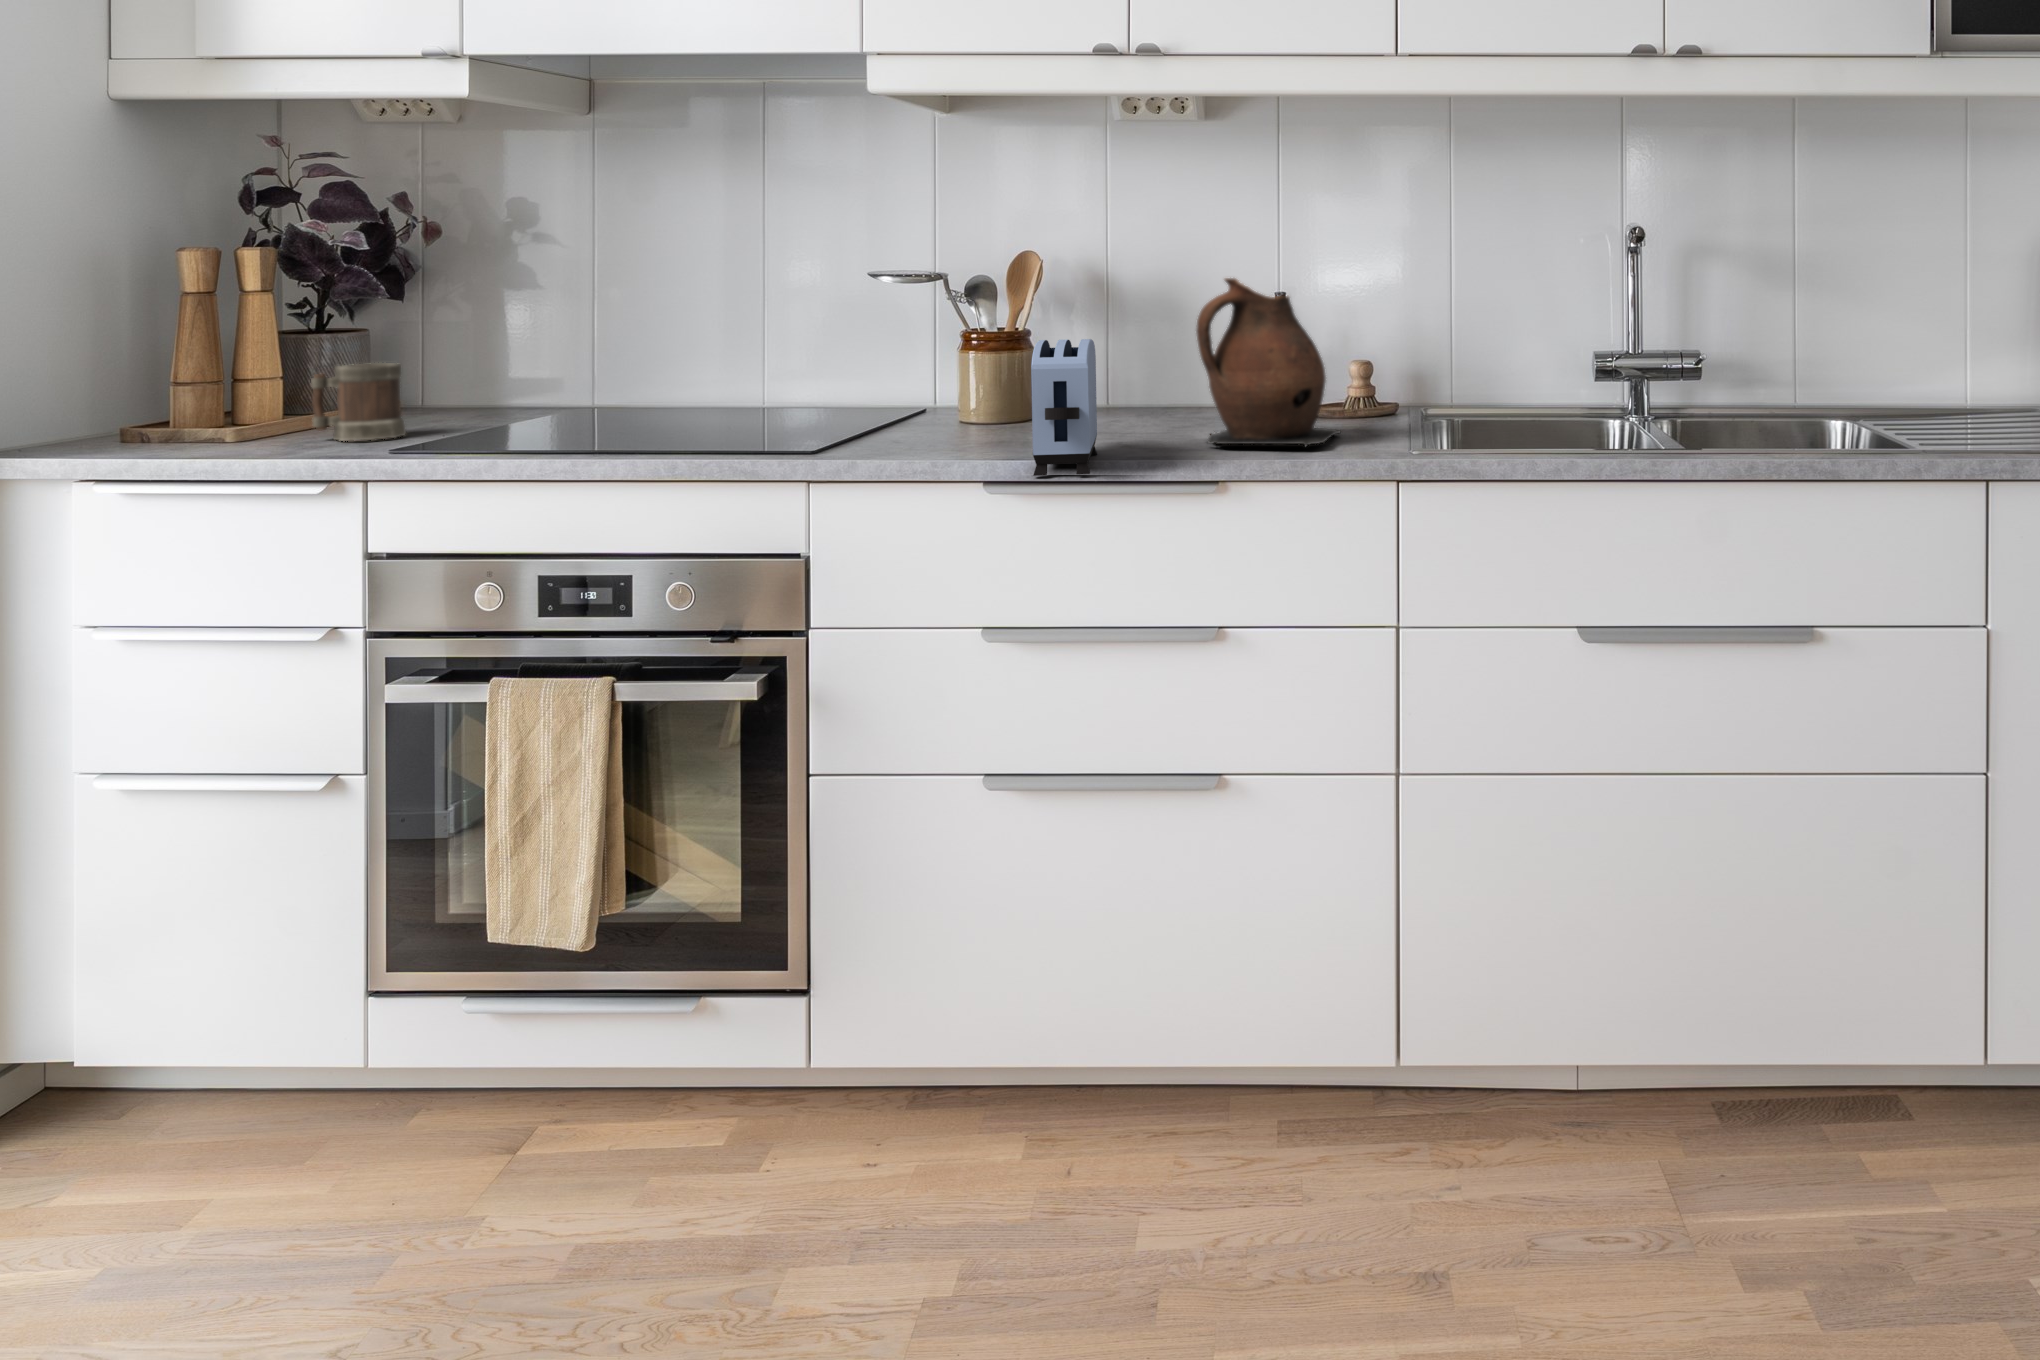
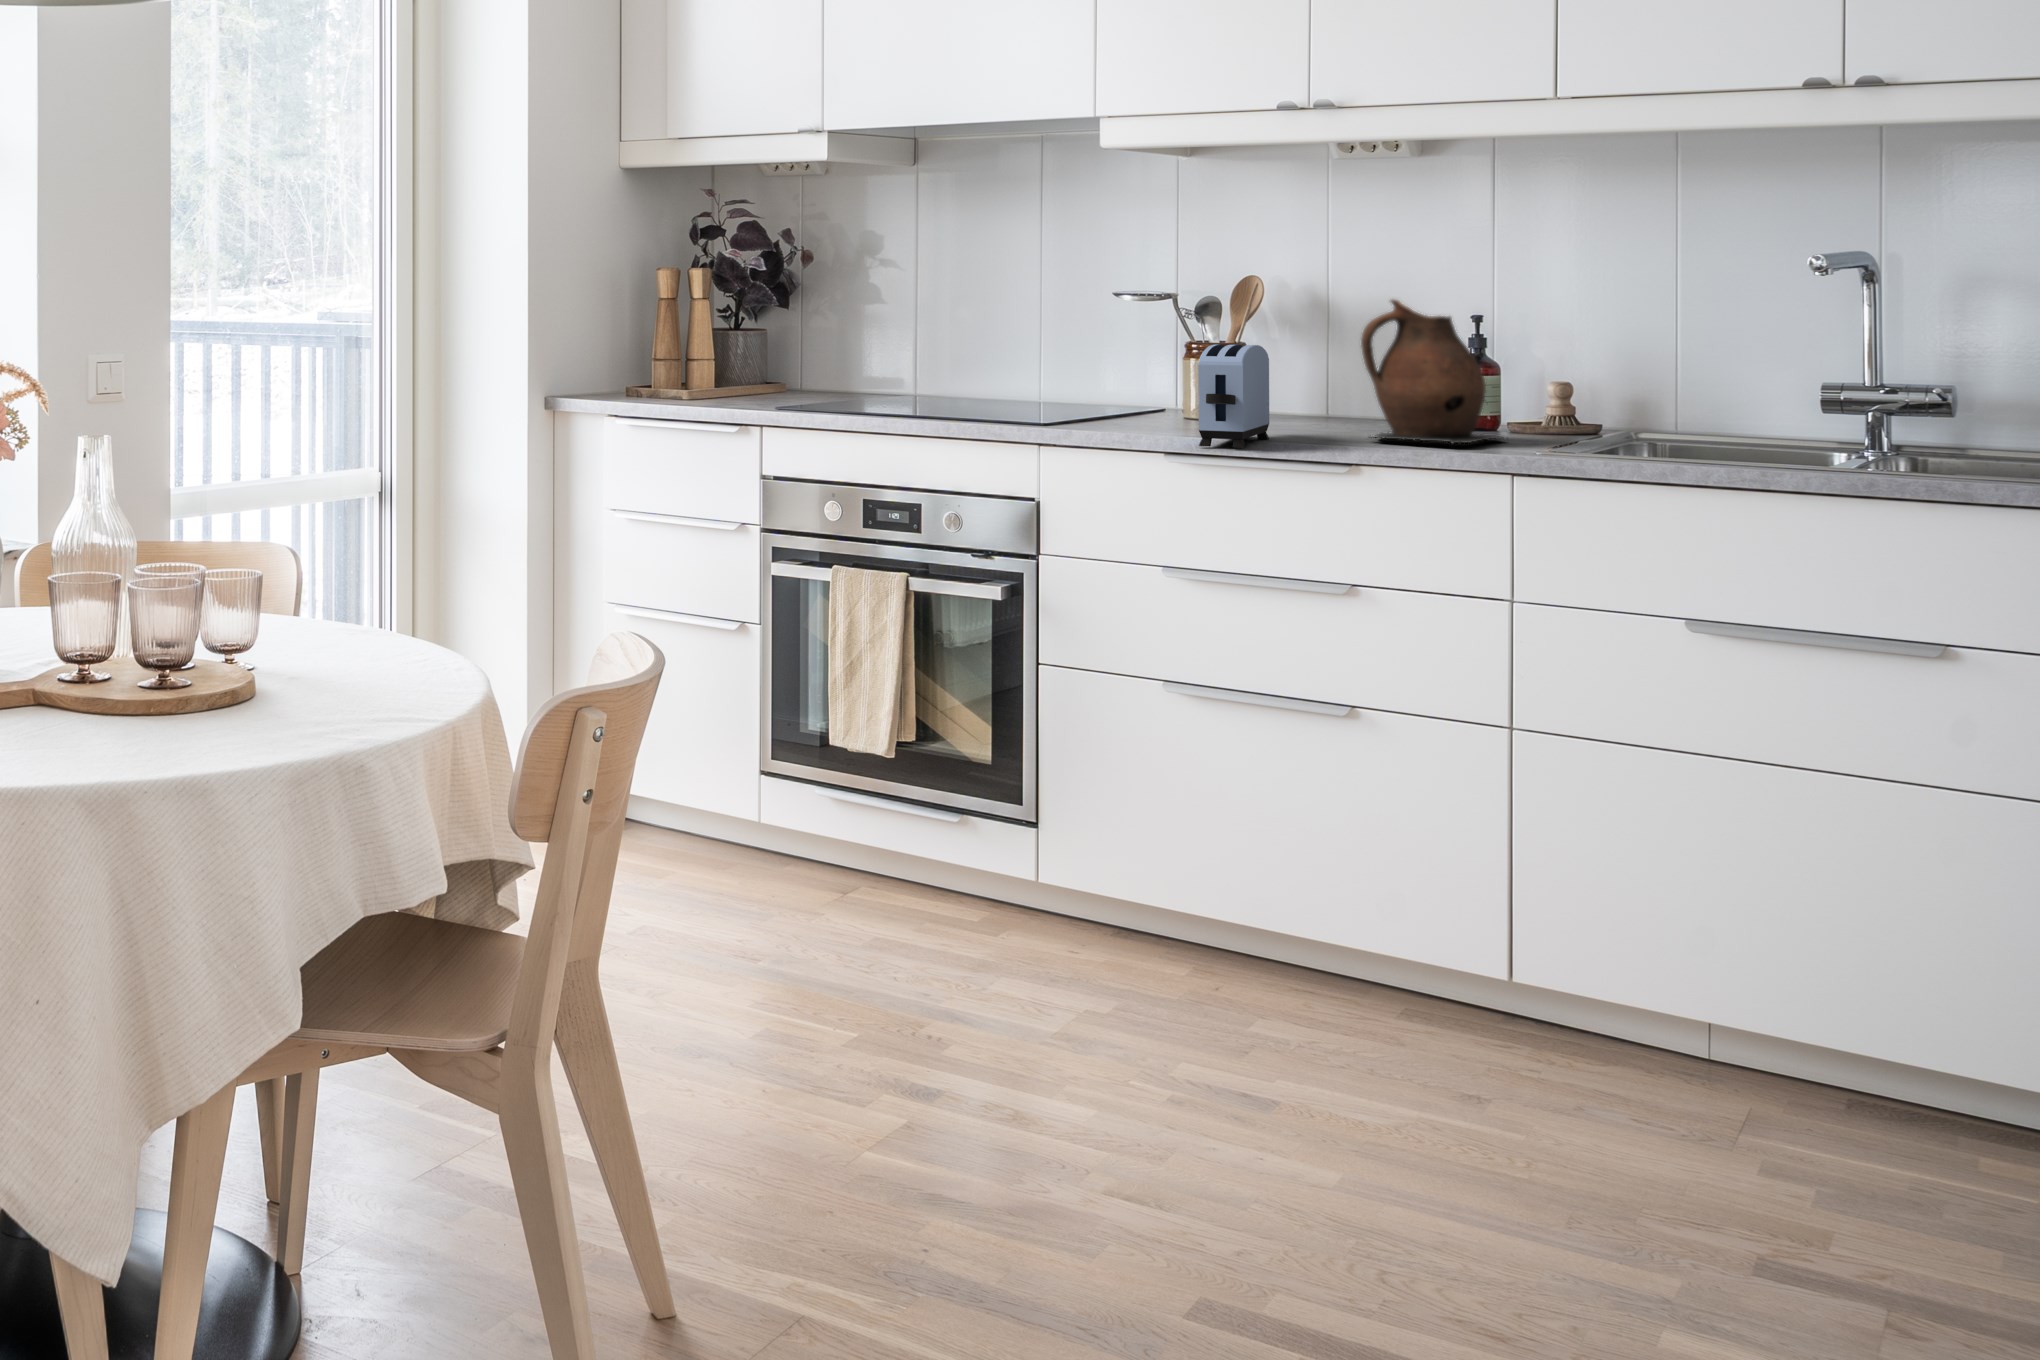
mug: present [311,363,406,441] -> none [732,350,788,401]

